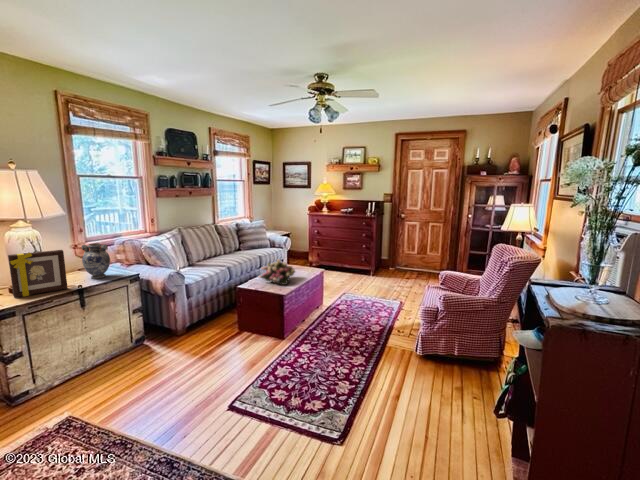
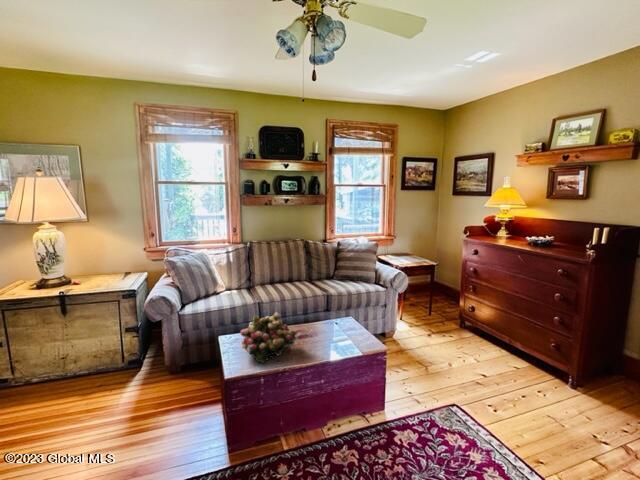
decorative vase: present [82,243,110,279] -> none [95,250,123,286]
picture frame: present [8,250,68,297] -> none [15,252,64,292]

